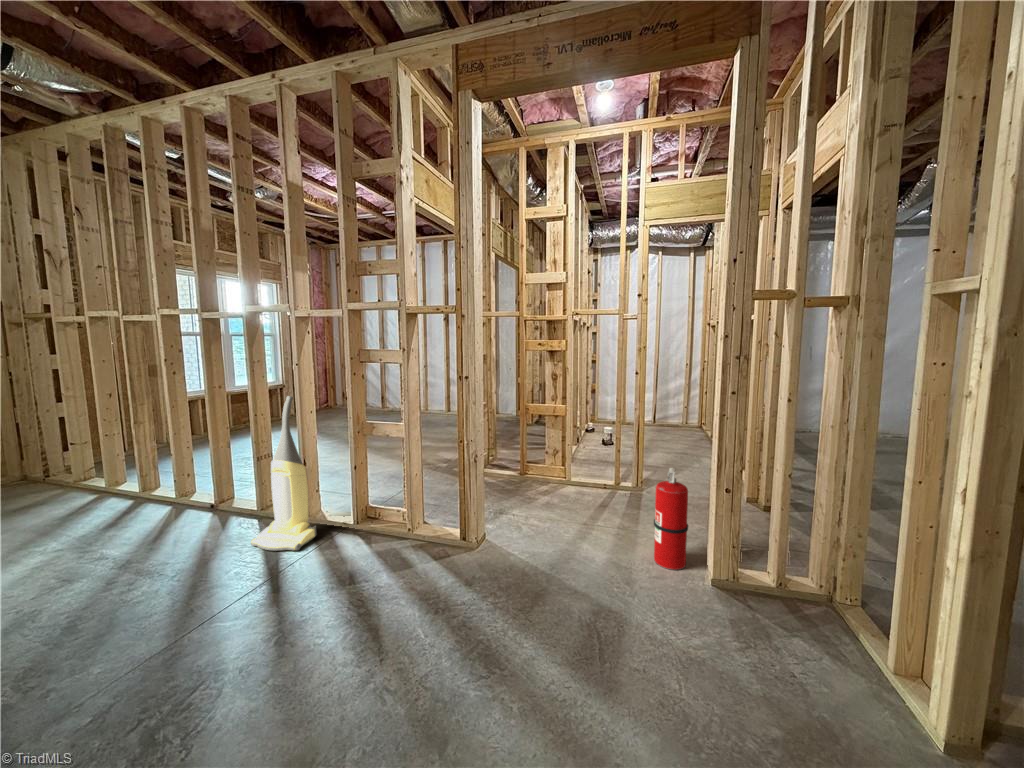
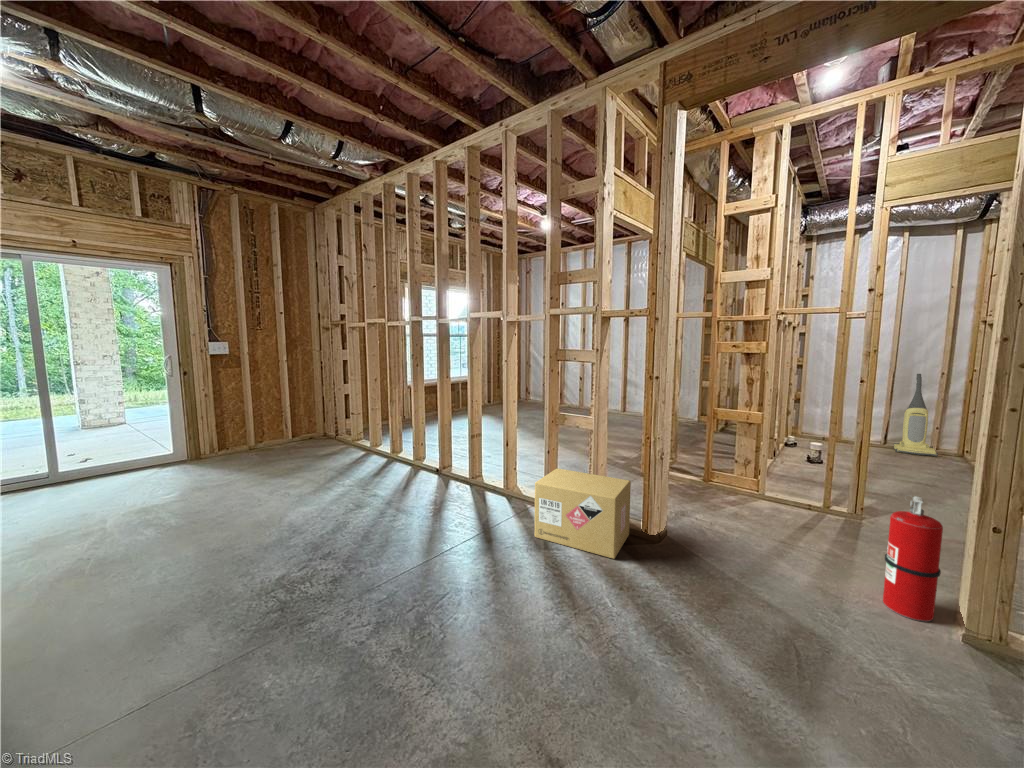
vacuum cleaner: present [251,396,317,550] -> present [894,374,938,457]
cardboard box: none [335,486,448,577] -> present [535,468,631,559]

